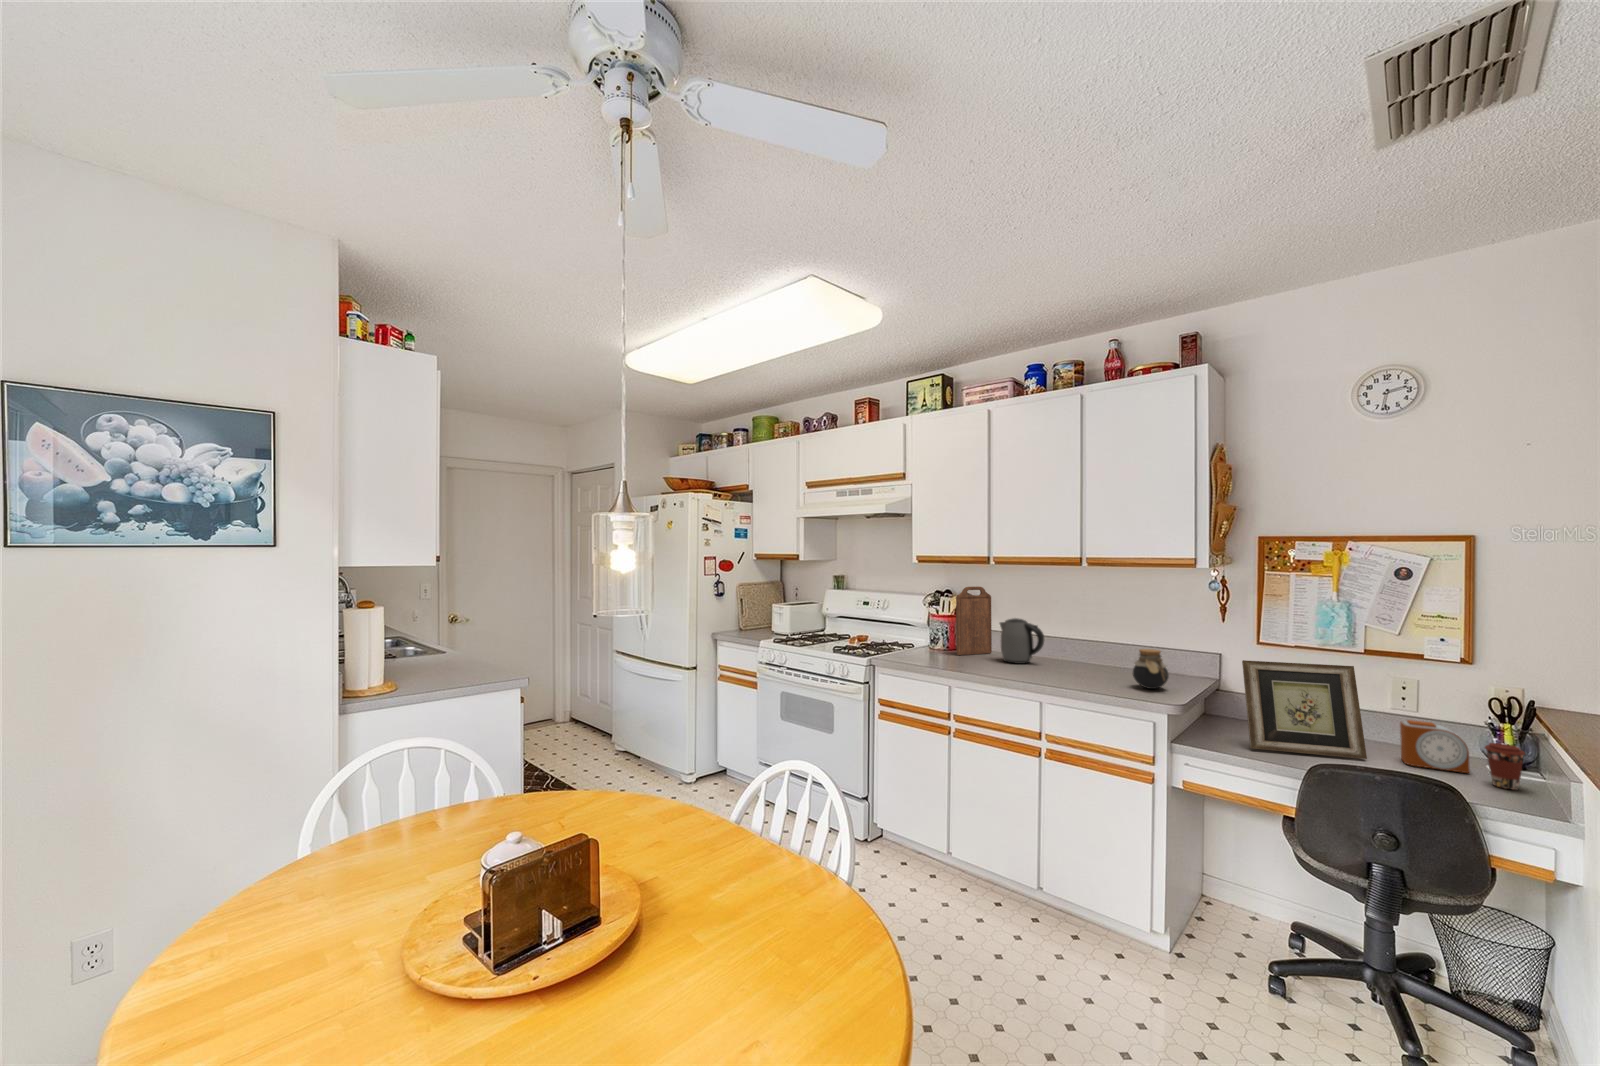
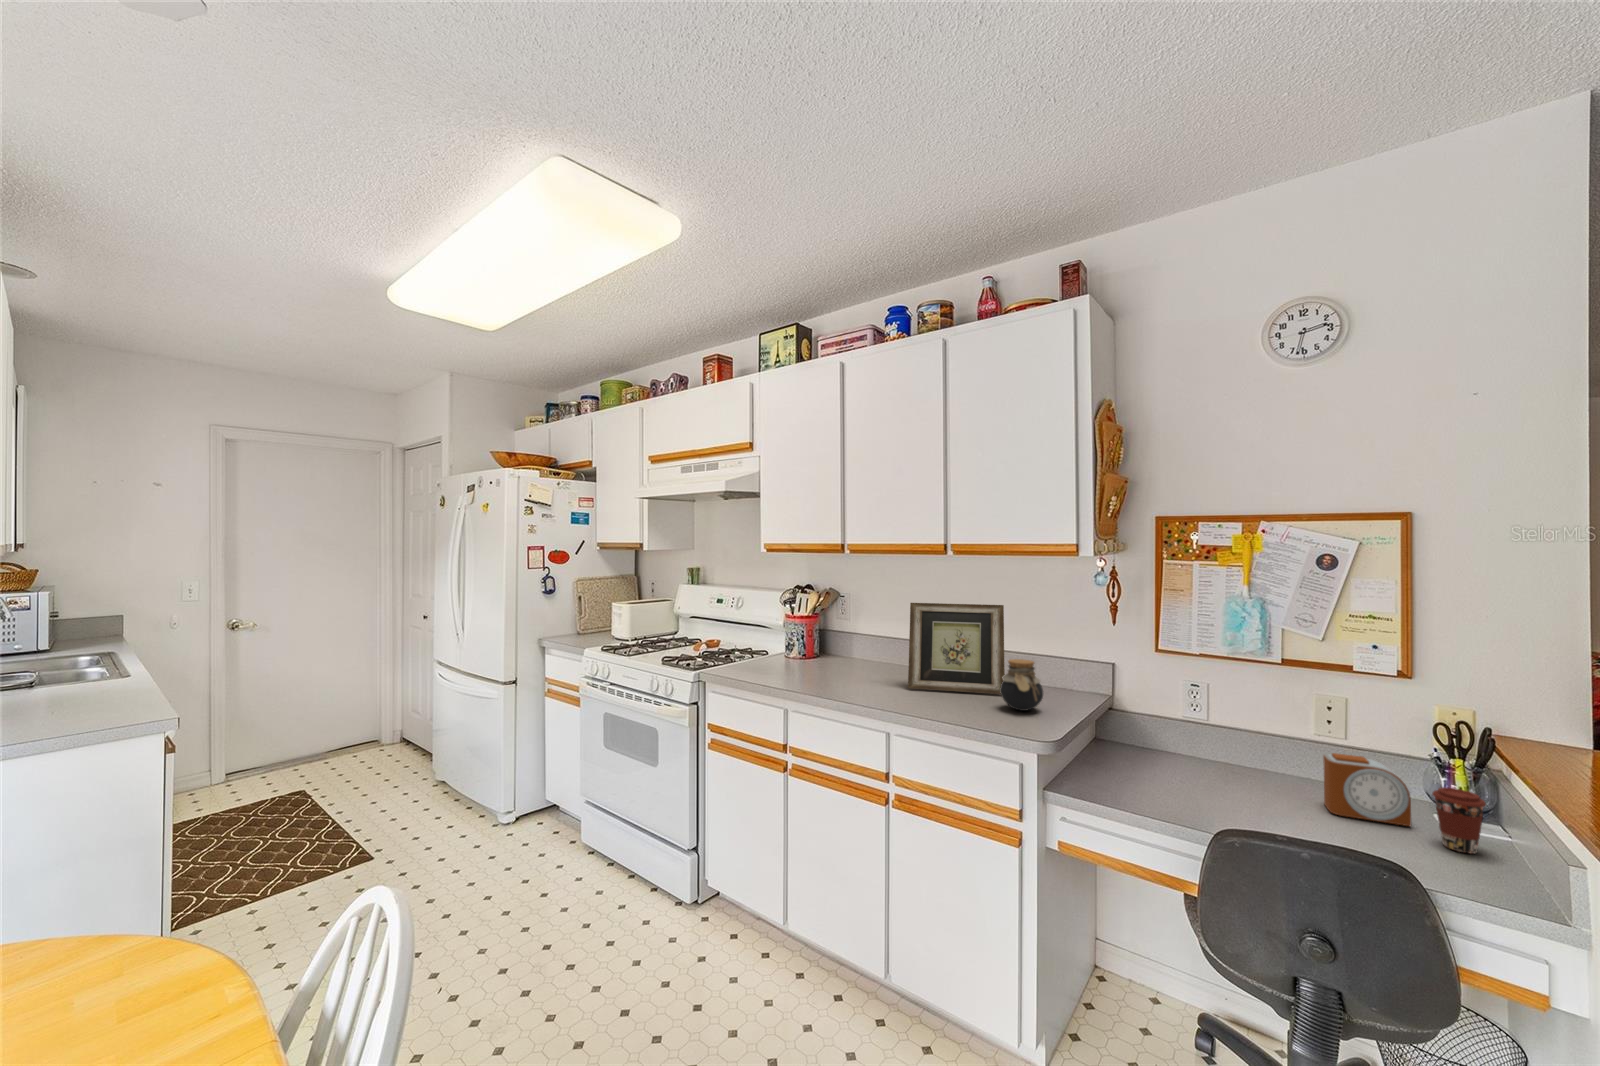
cutting board: present [956,586,992,655] -> none [809,582,854,666]
kettle: present [1000,618,1044,664] -> none [857,621,908,677]
picture frame: present [1242,660,1367,759] -> present [908,603,1005,694]

